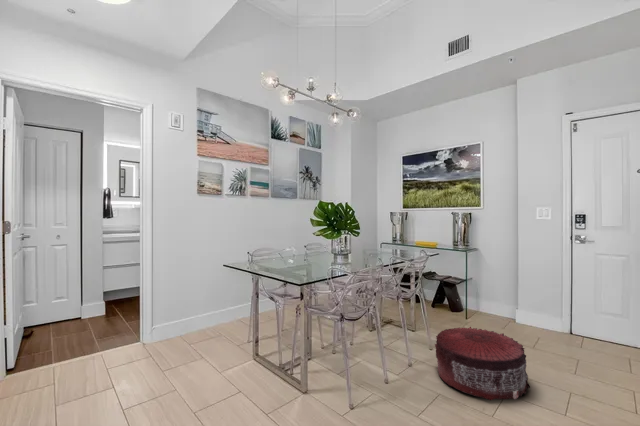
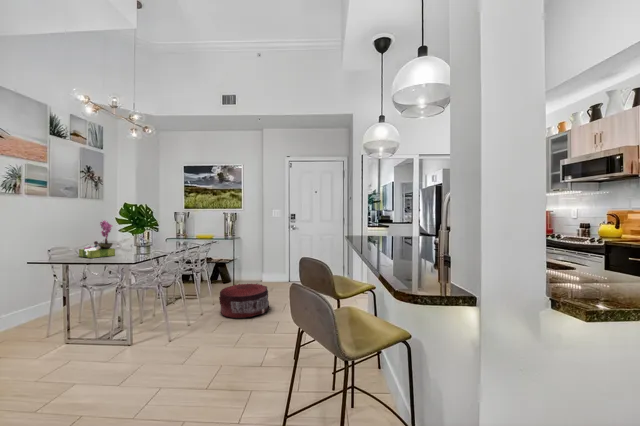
flower arrangement: none [270,221,302,267] -> present [79,220,115,258]

